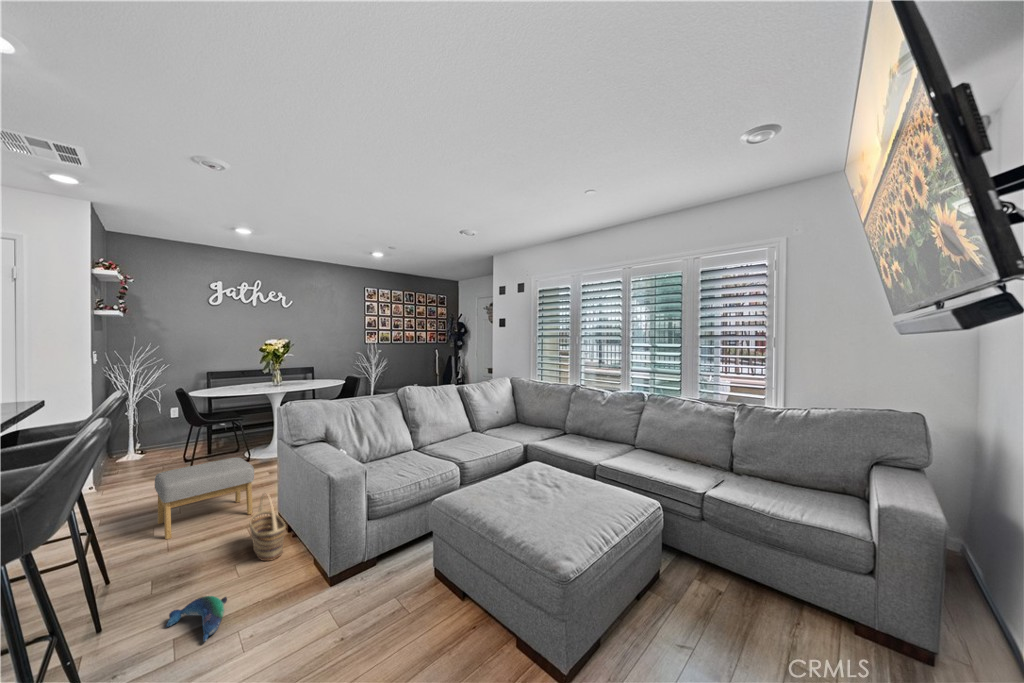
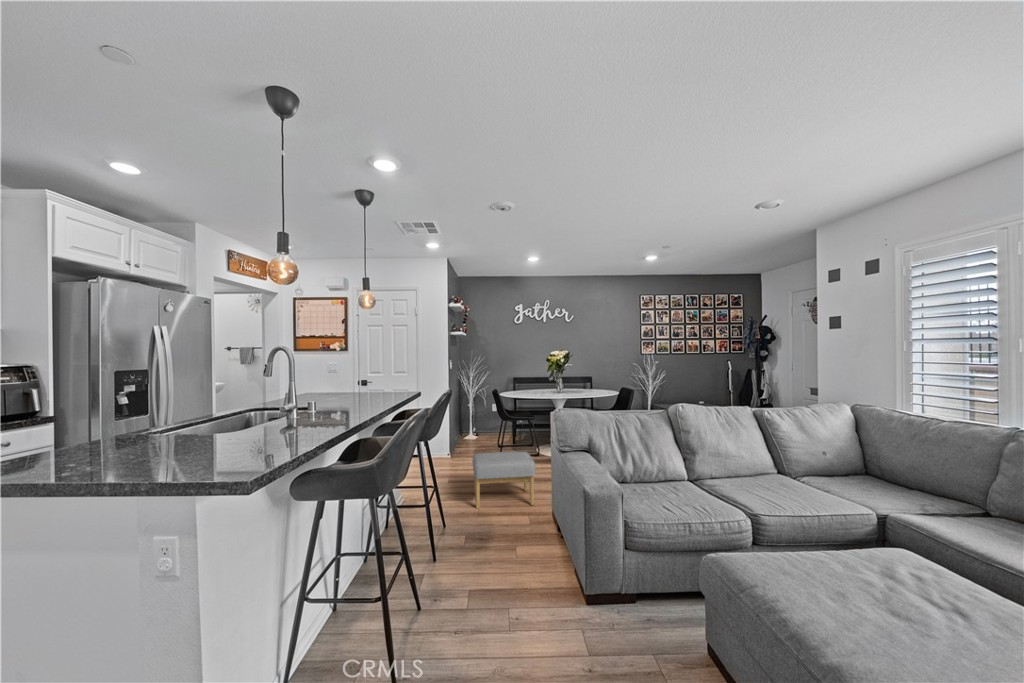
basket: present [250,493,286,561] -> none [527,490,554,556]
plush toy: present [166,596,227,642] -> none [463,570,502,613]

